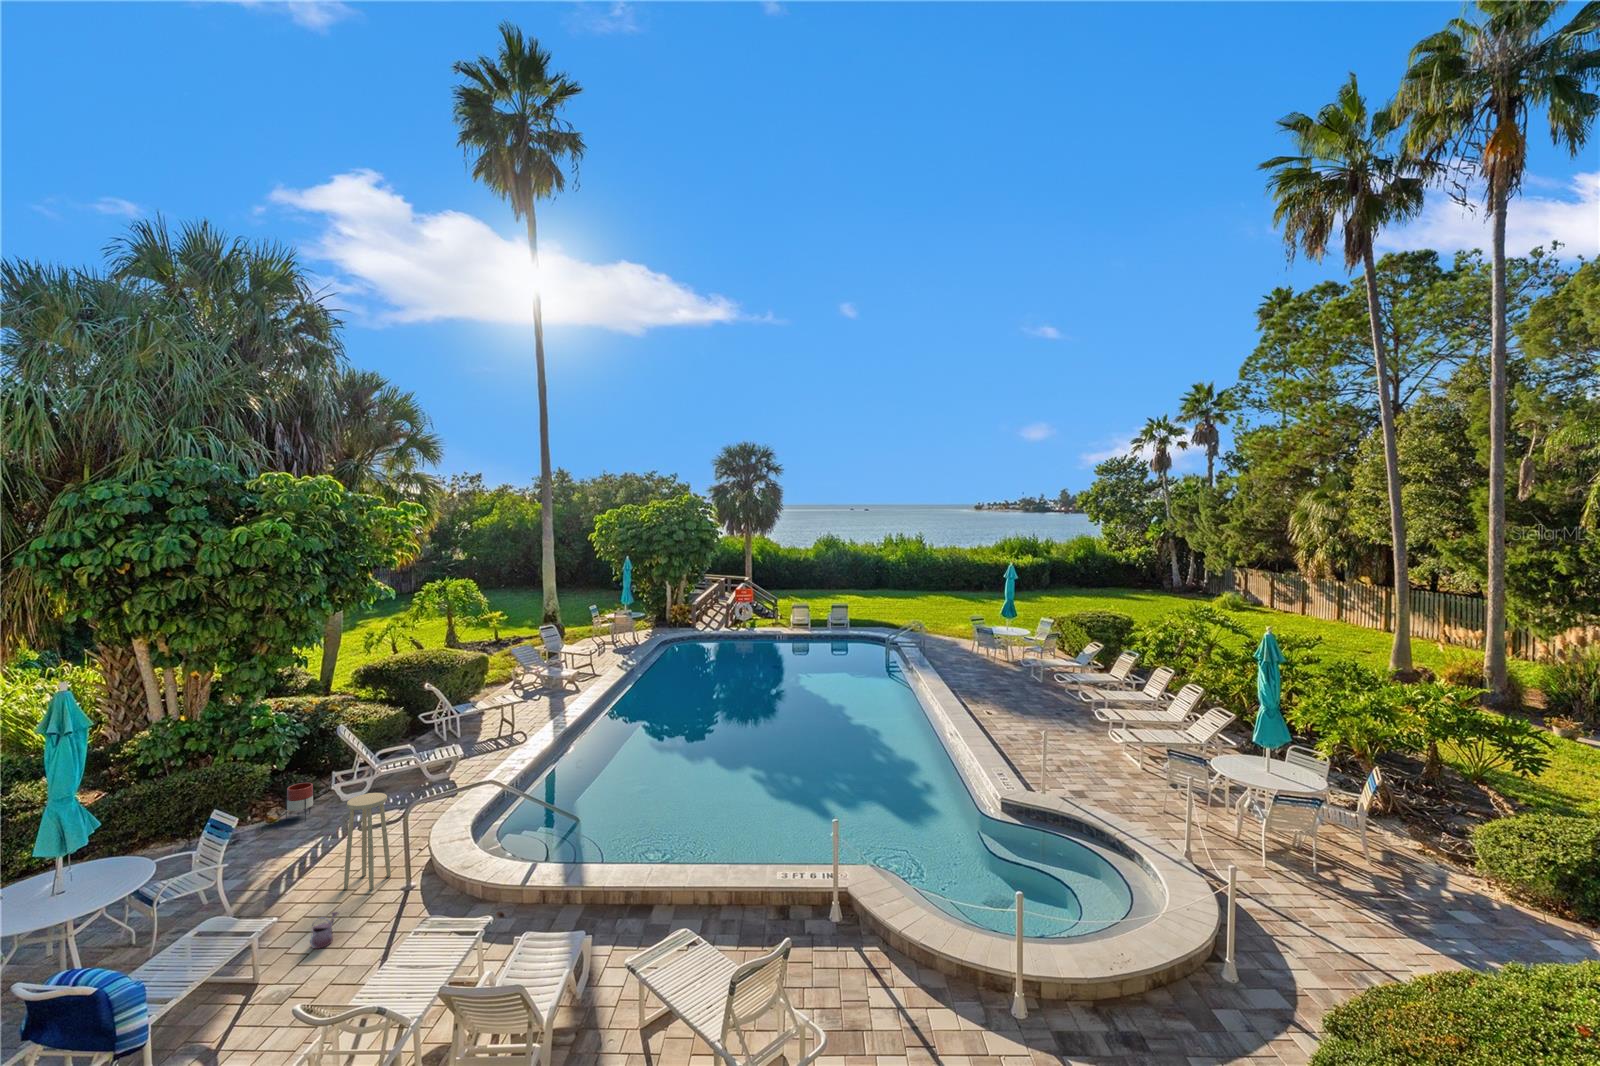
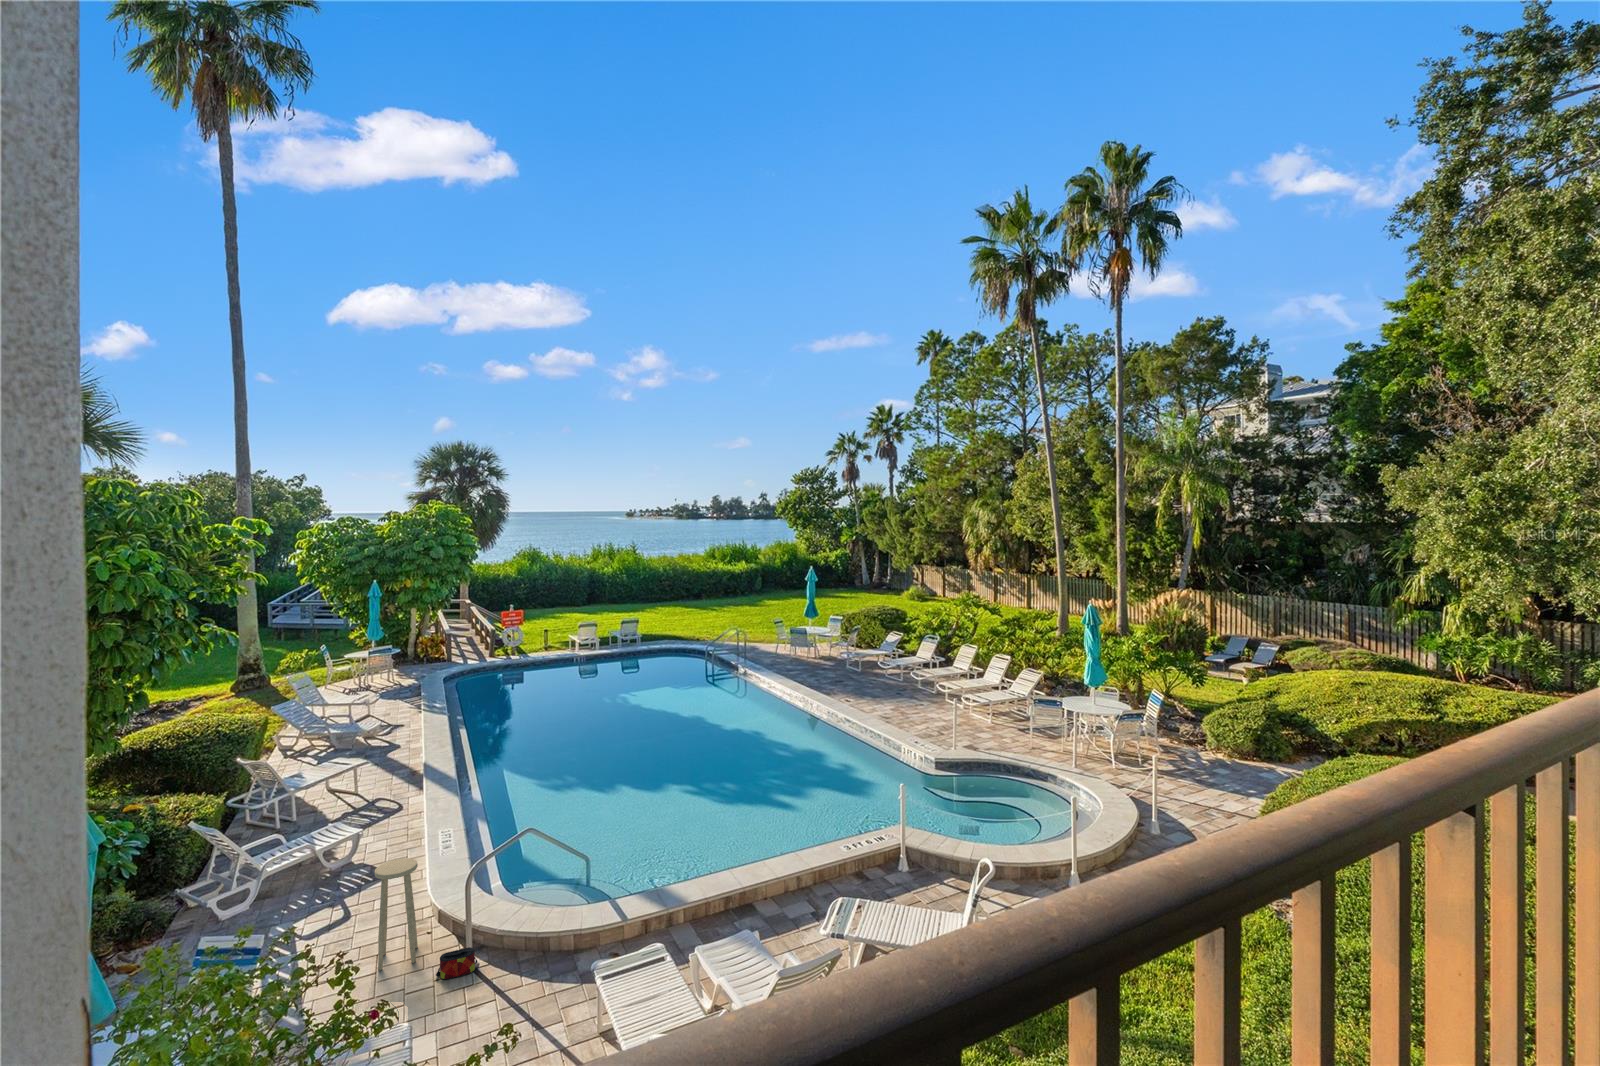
planter: present [285,783,313,821] -> none [175,886,211,938]
bag: none [364,889,401,915] -> present [436,947,477,980]
watering can: present [310,912,338,949] -> none [419,980,443,1020]

